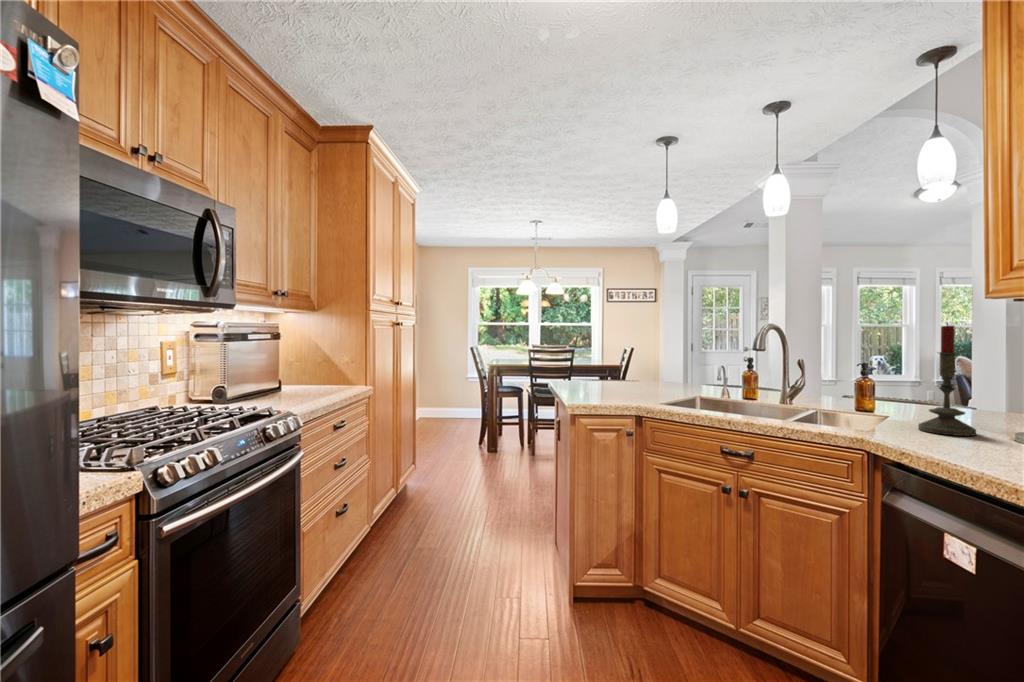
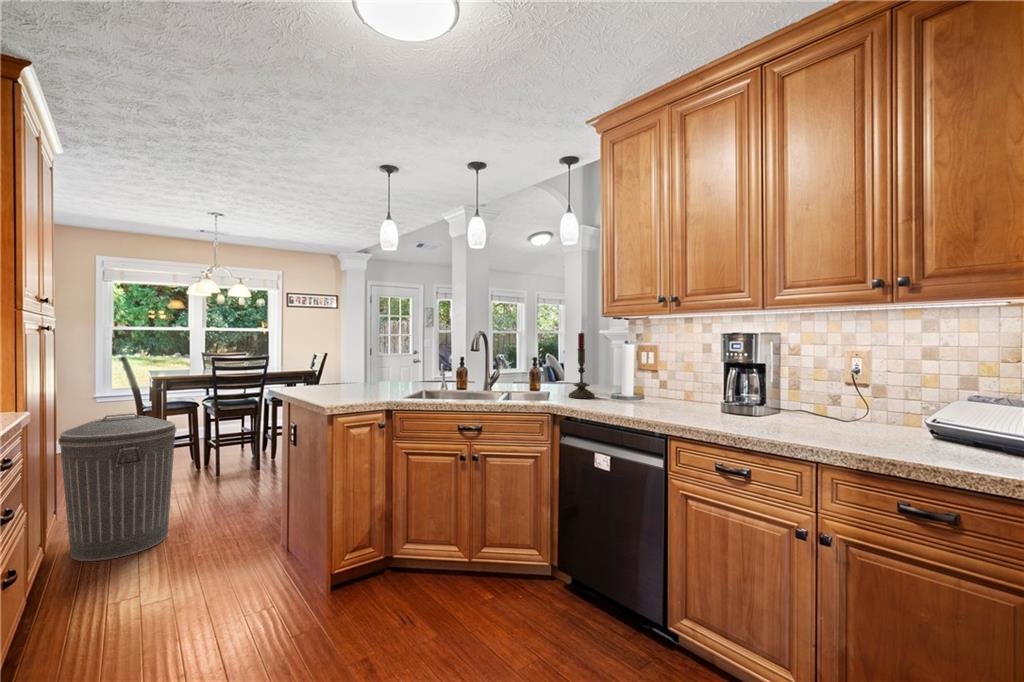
trash can: none [411,394,485,509] -> present [58,413,176,561]

